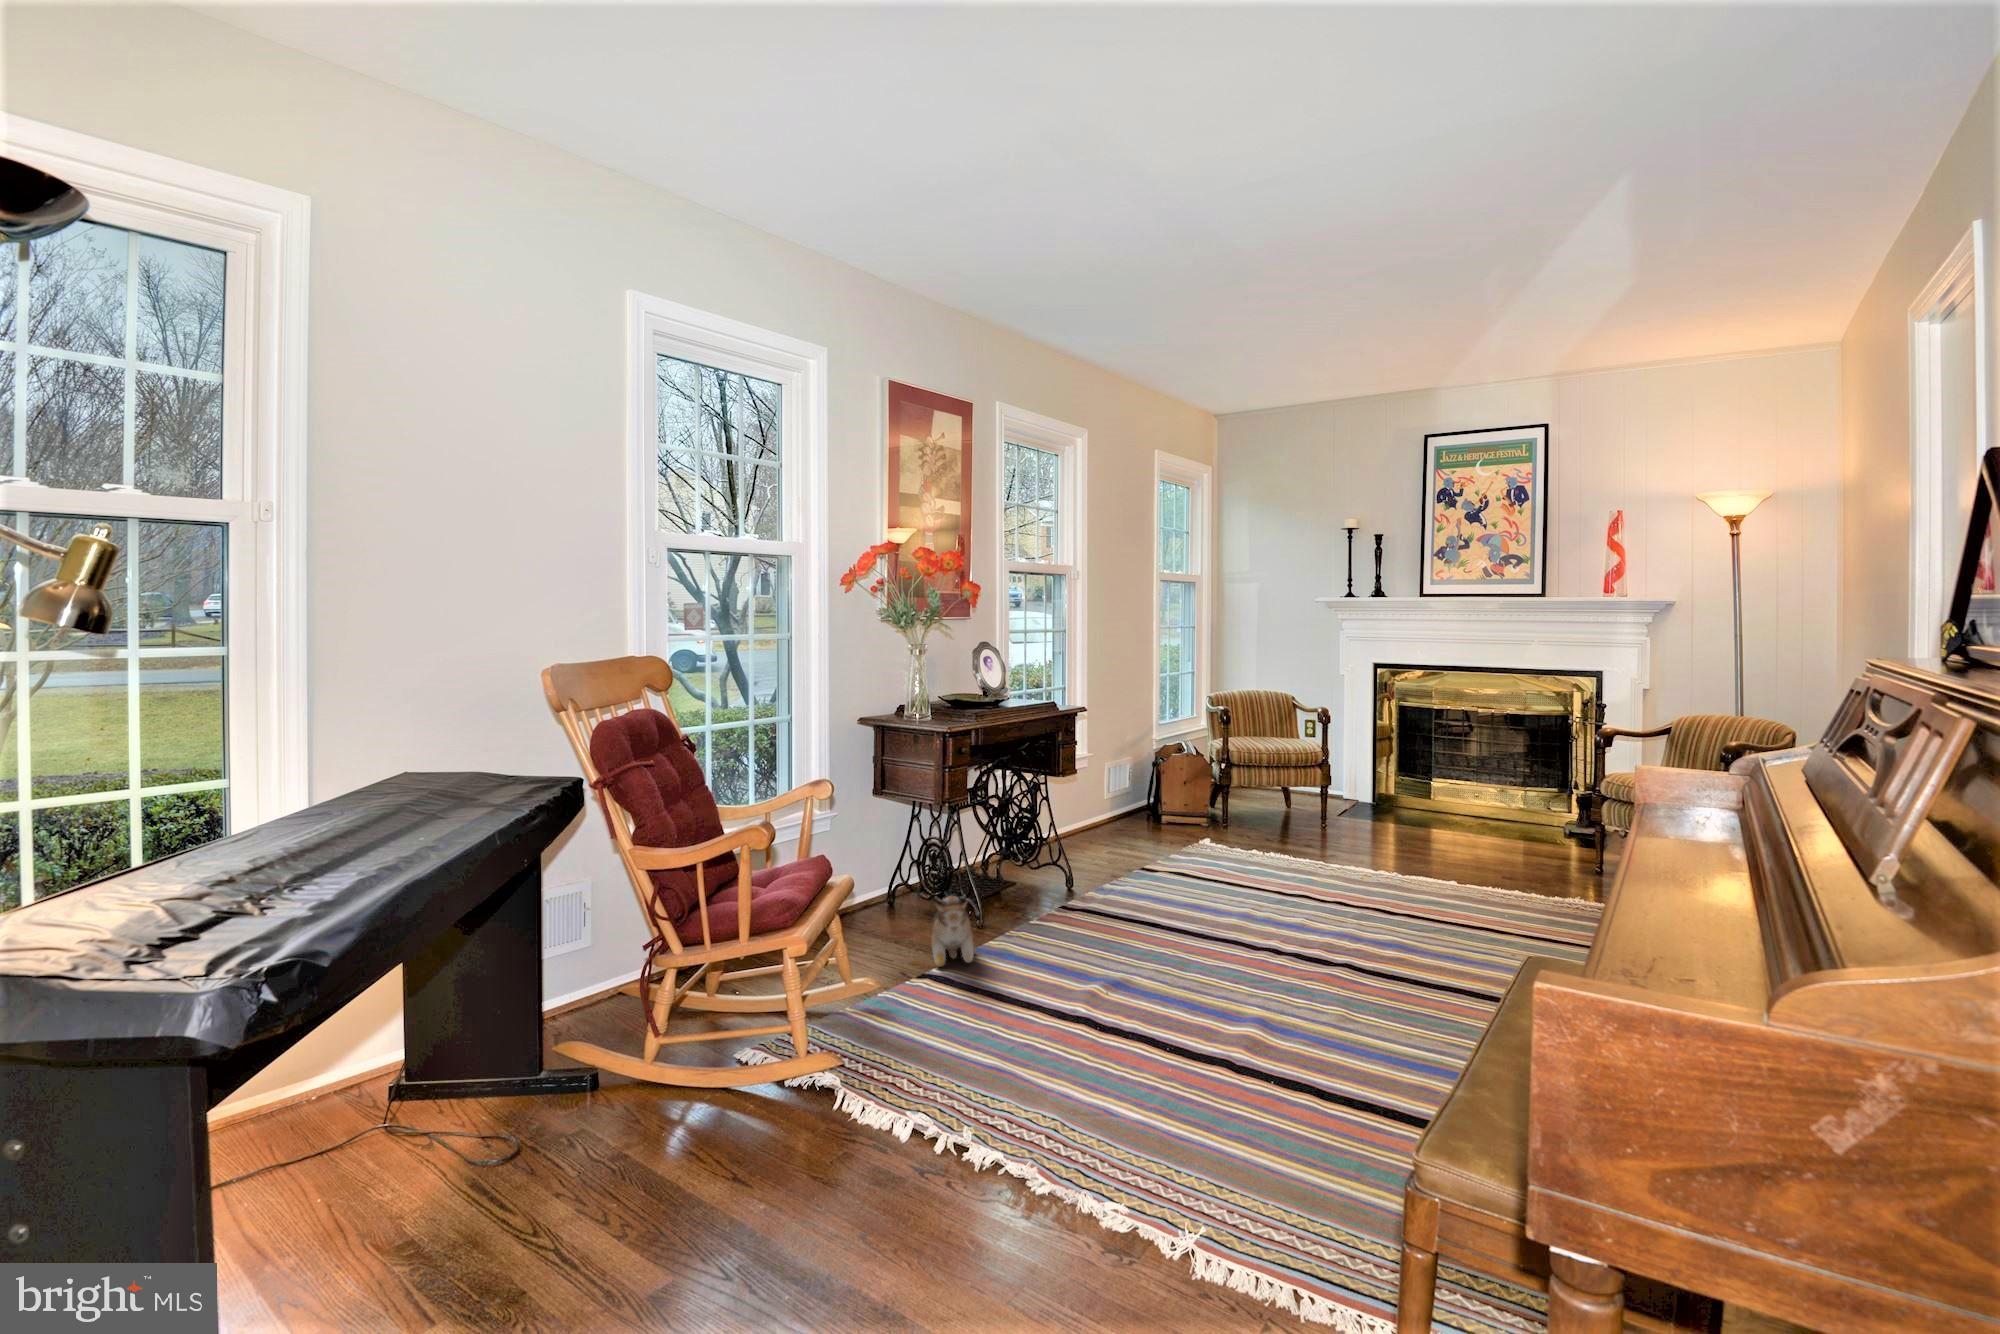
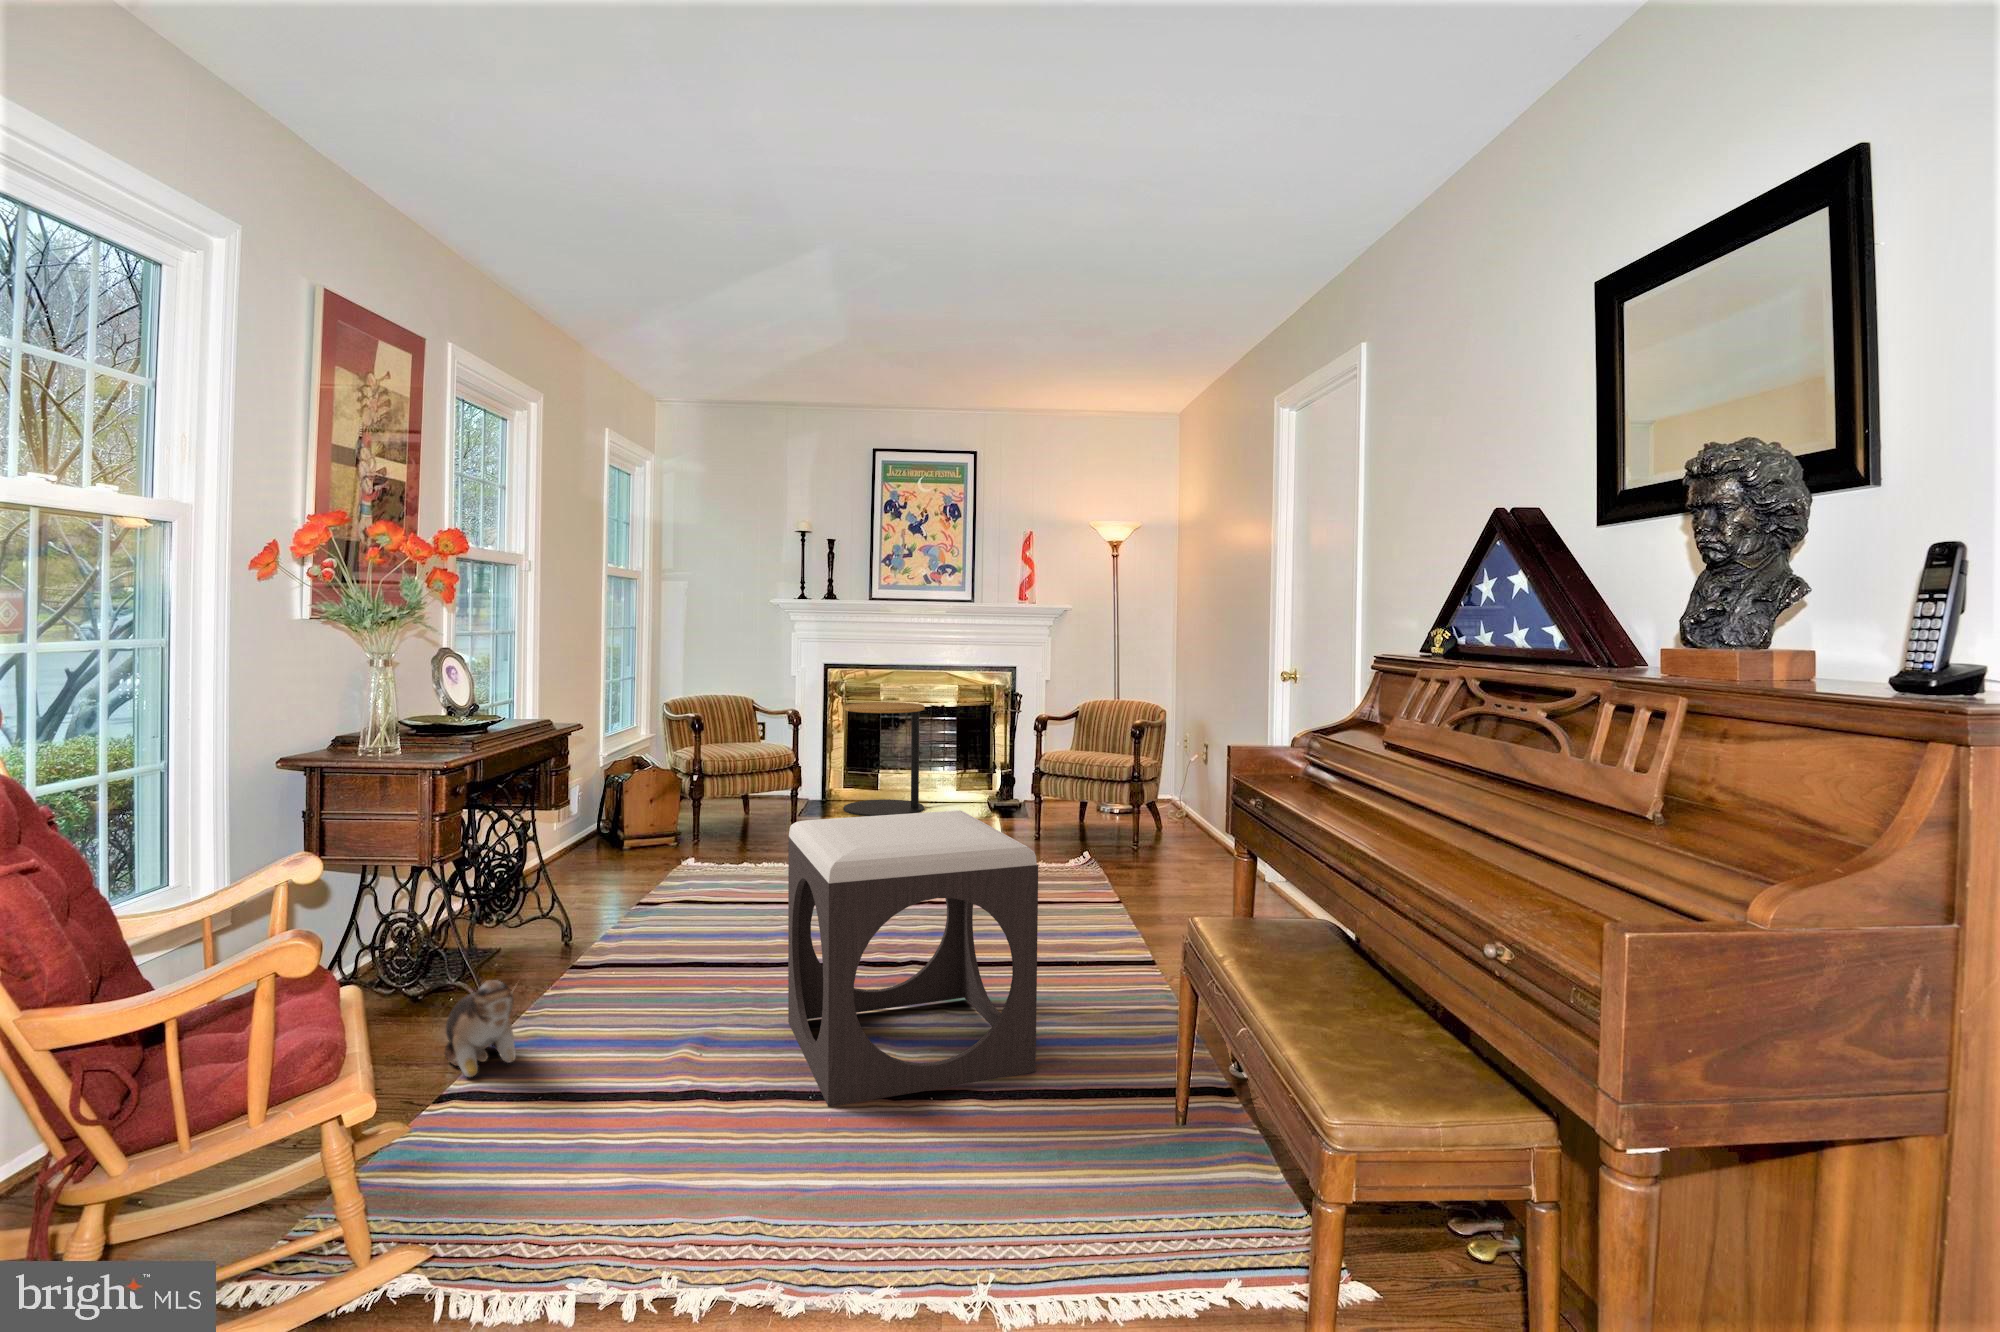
side table: none [1381,701,1474,821] -> present [844,702,925,816]
footstool: none [1173,801,1396,1082] -> present [788,811,1038,1107]

